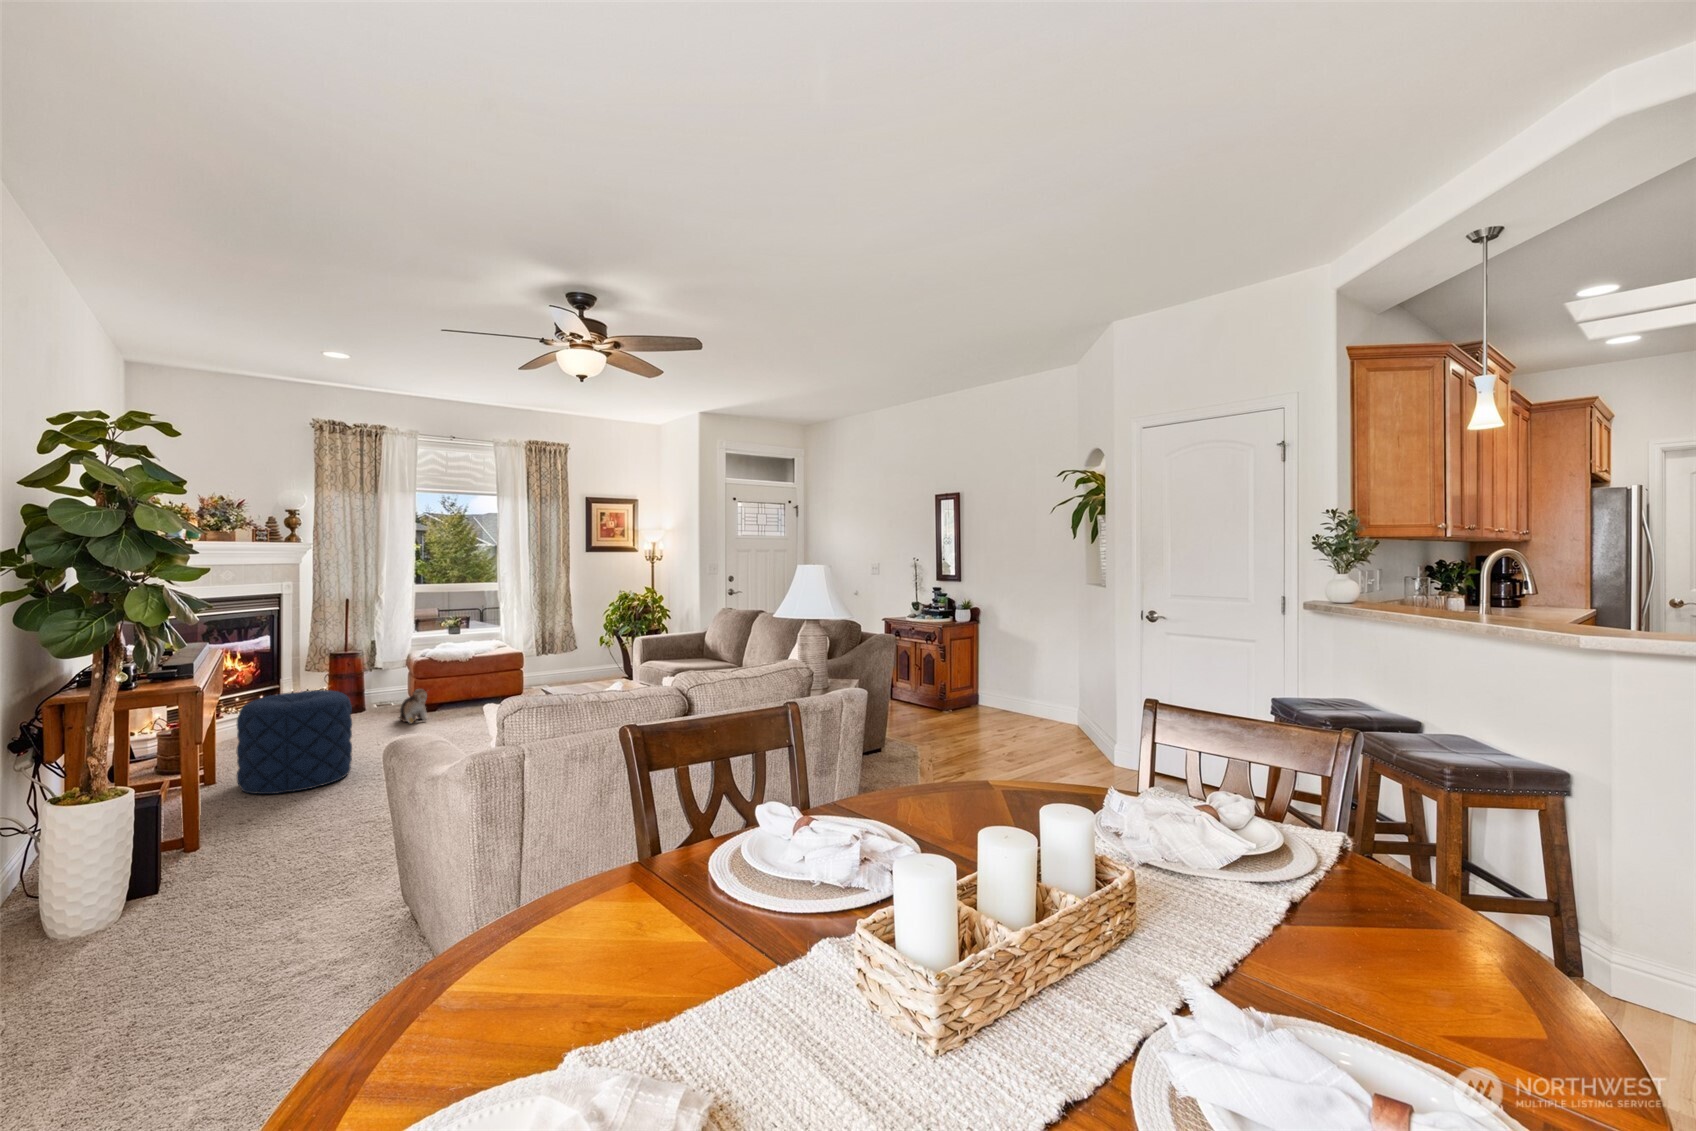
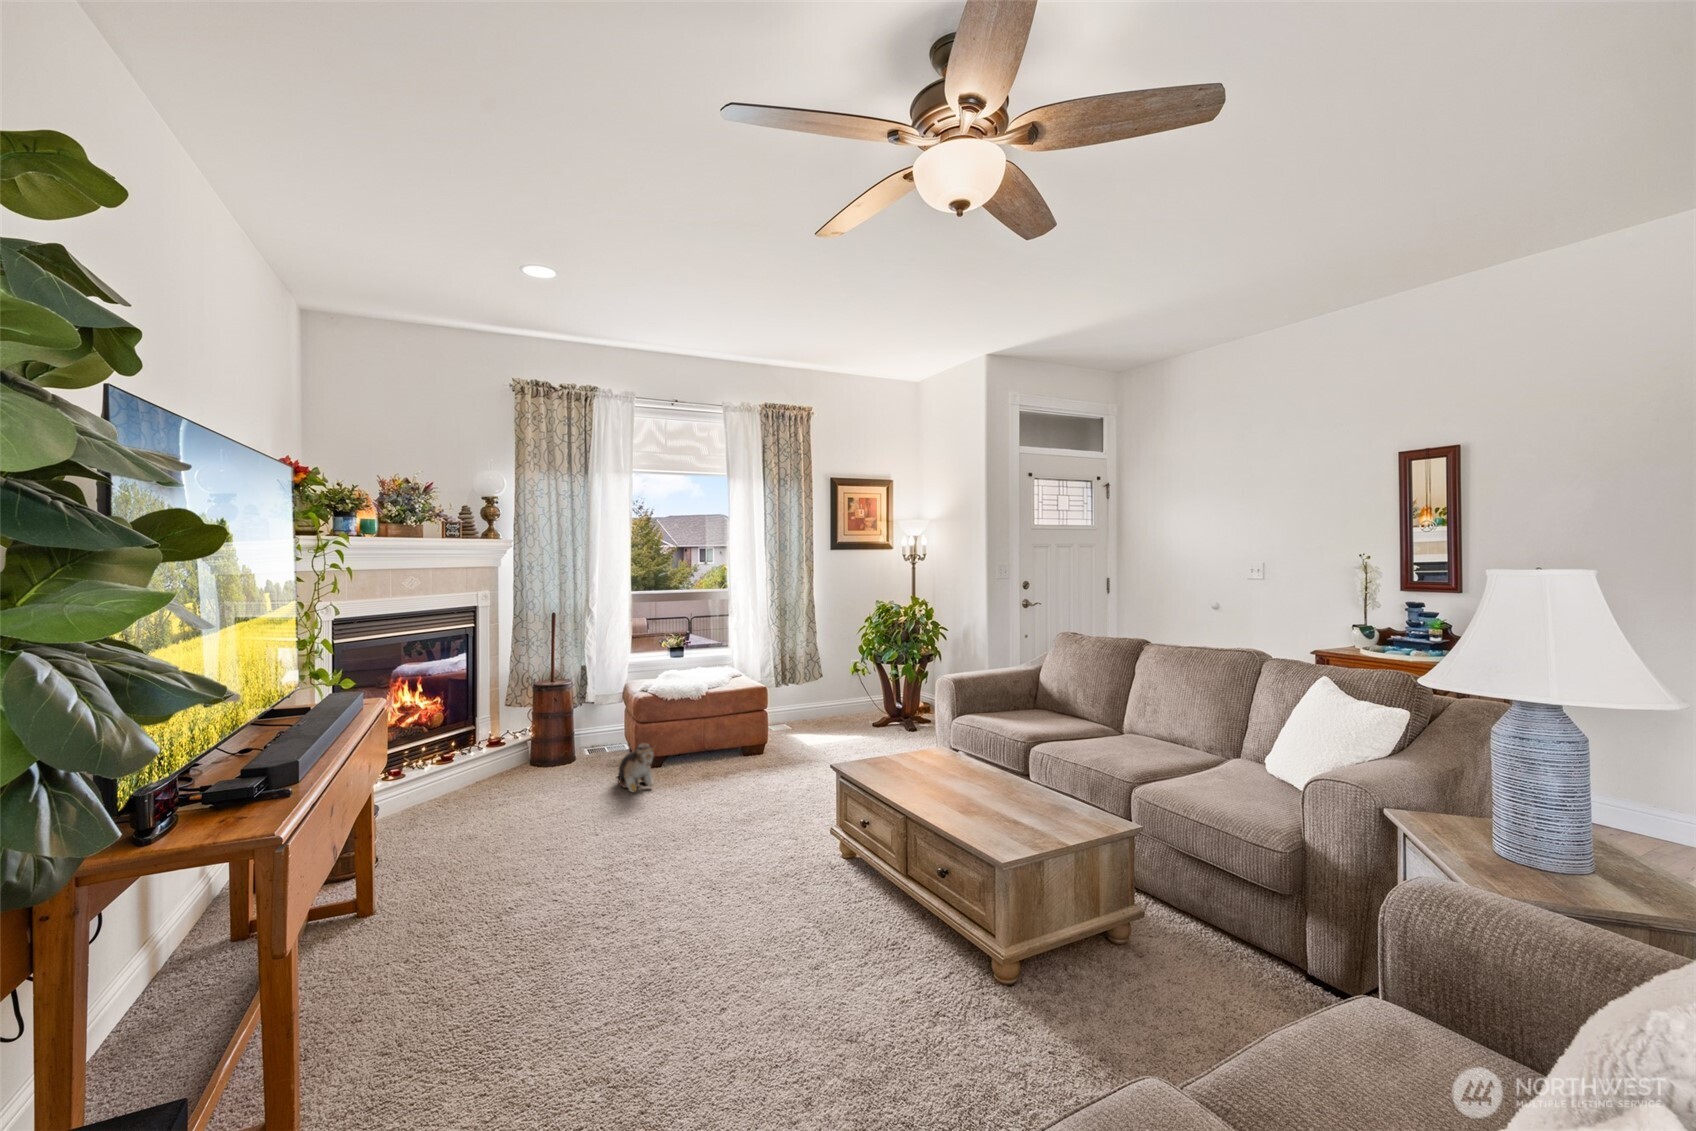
pouf: present [237,690,352,794] -> none [379,772,555,970]

